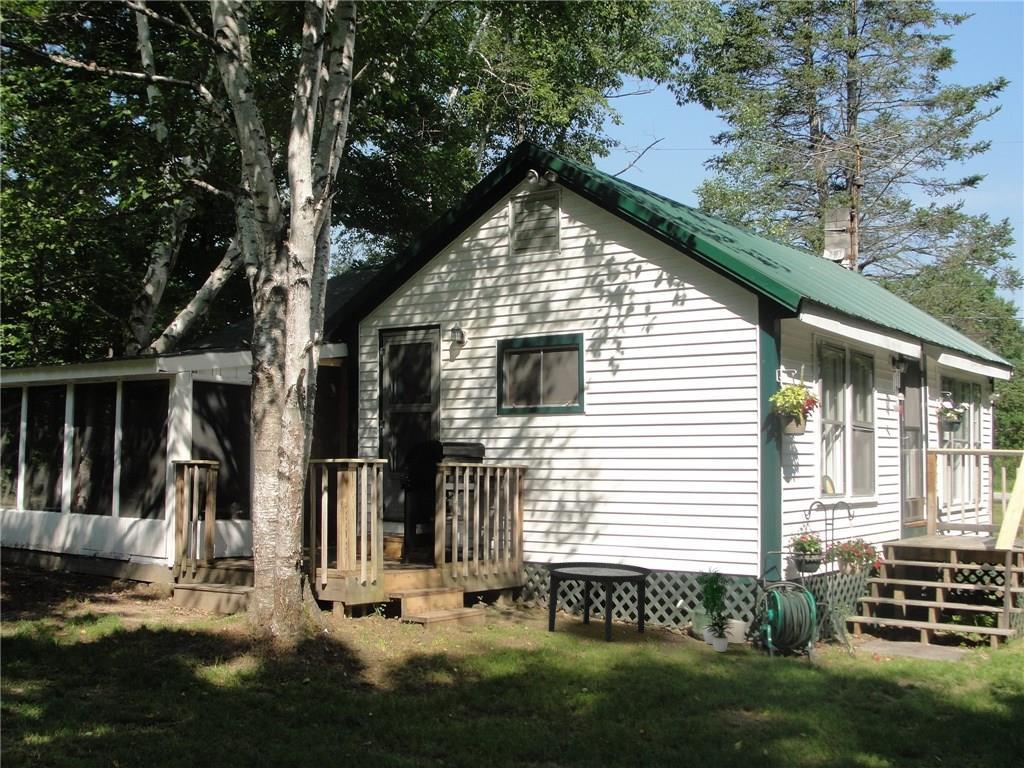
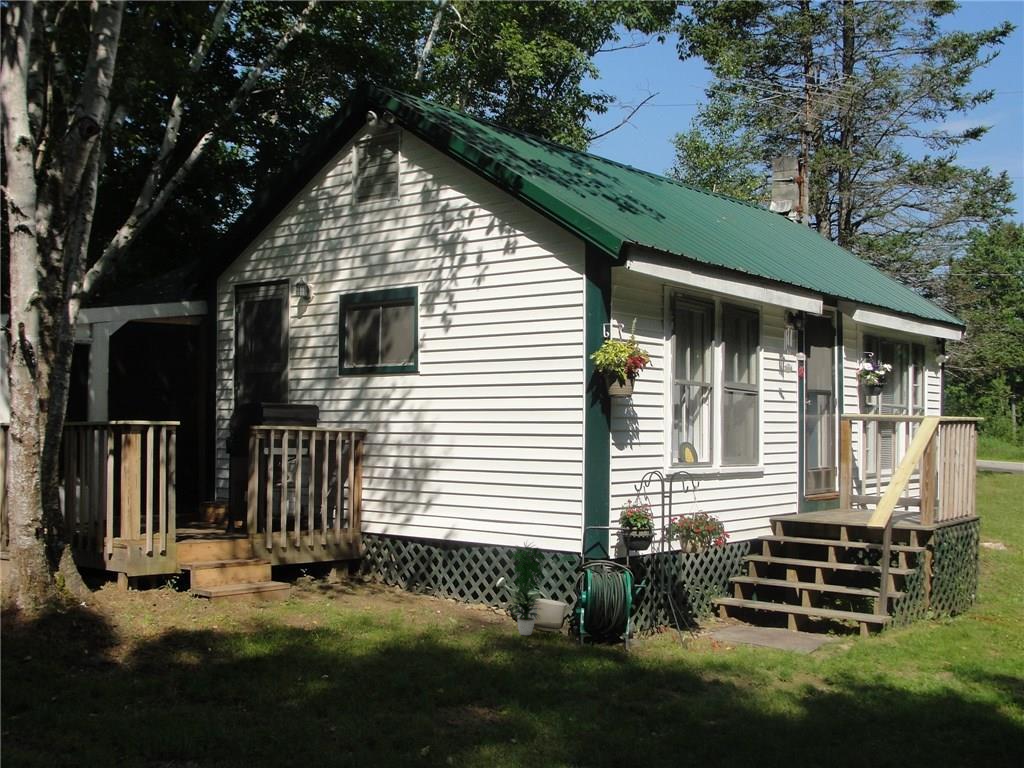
round table: present [545,562,652,641] -> none [355,534,471,621]

